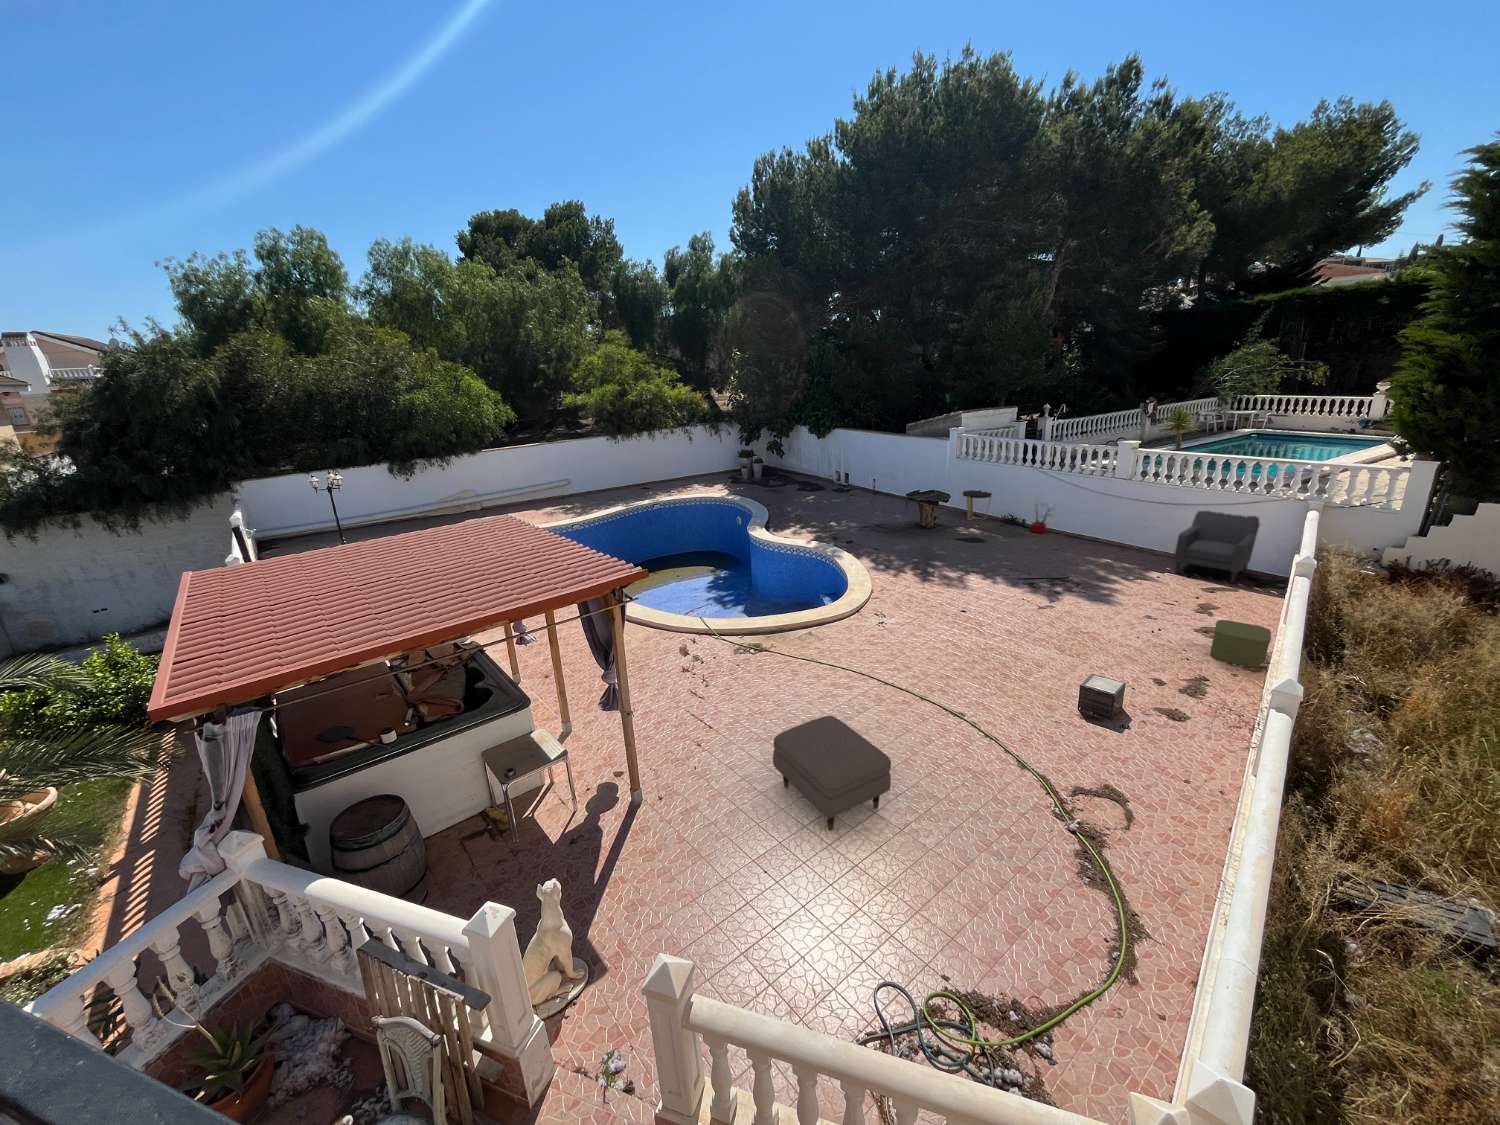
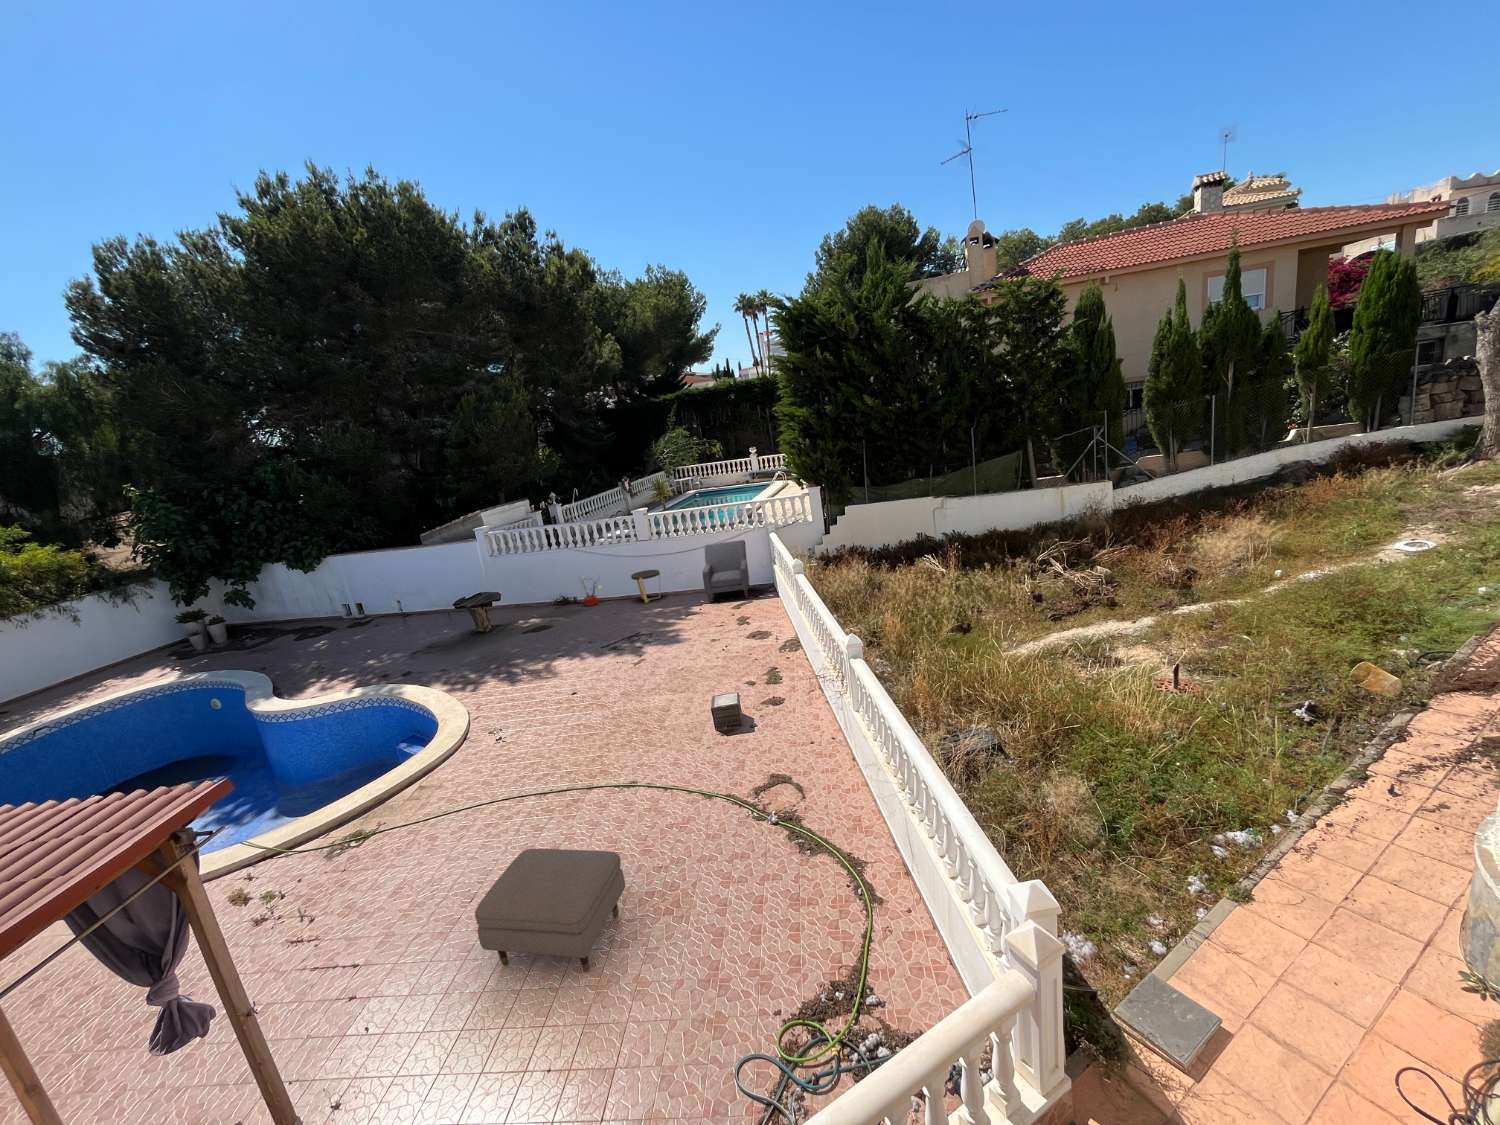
side table: present [963,490,992,520] -> present [631,570,660,603]
storage box: present [1210,620,1271,668] -> none [761,618,799,653]

